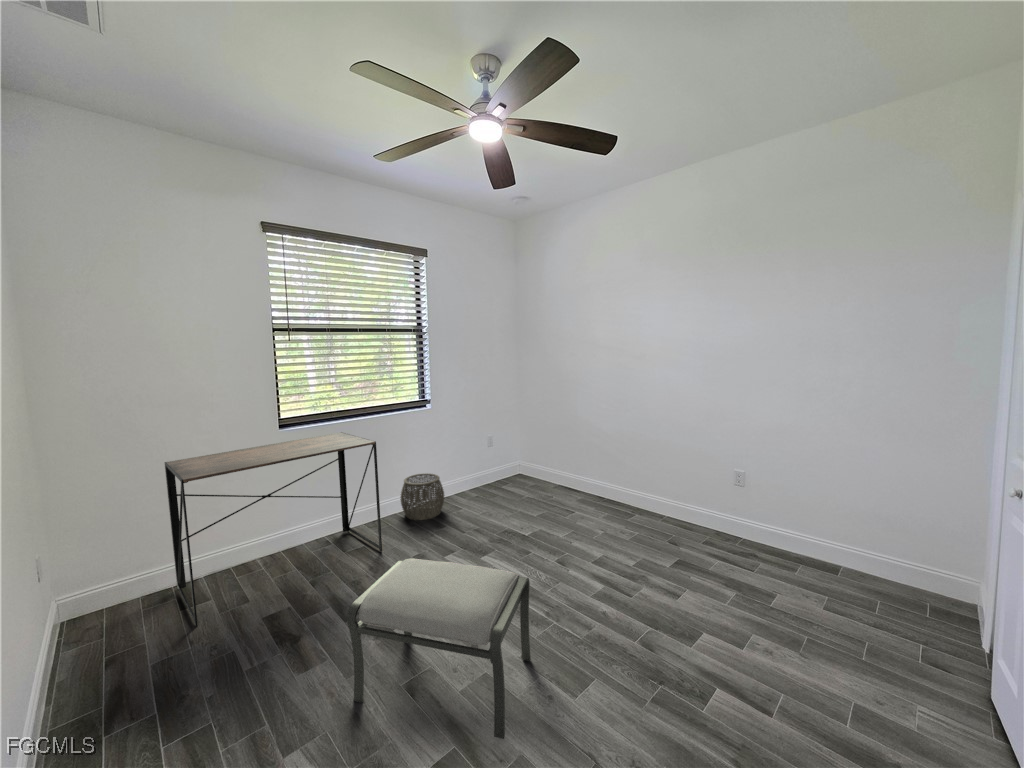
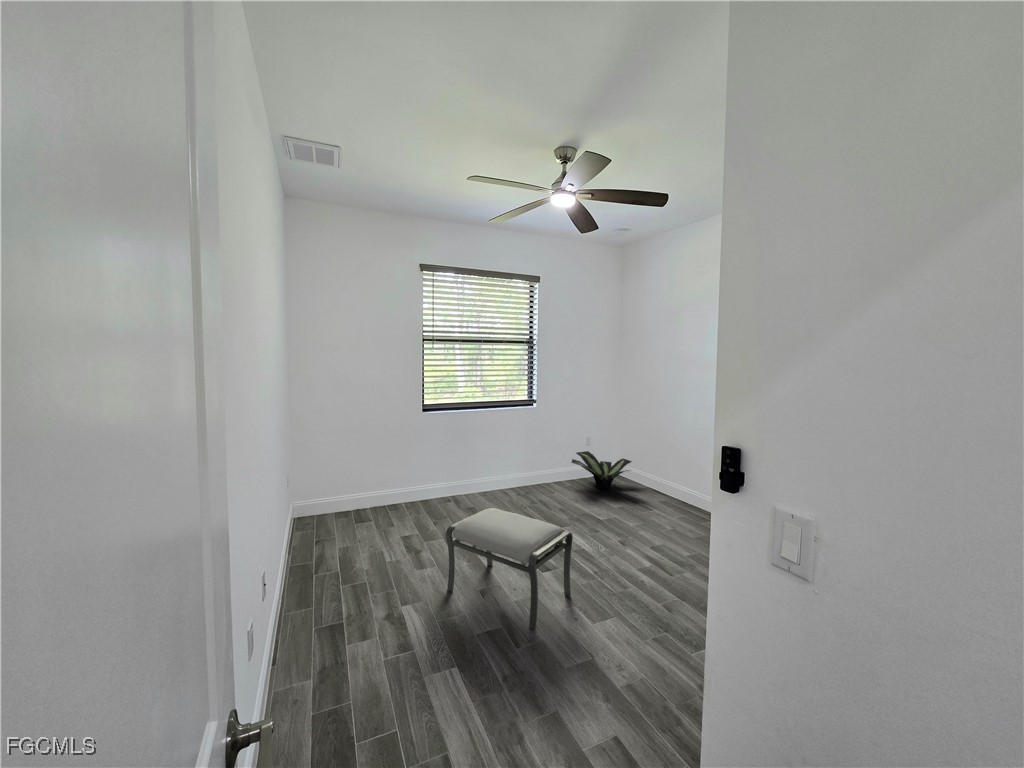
desk: present [165,432,382,627] -> none [353,419,486,534]
potted plant: none [475,453,546,495] -> present [572,451,632,490]
woven basket: present [400,473,444,520] -> none [506,460,541,497]

